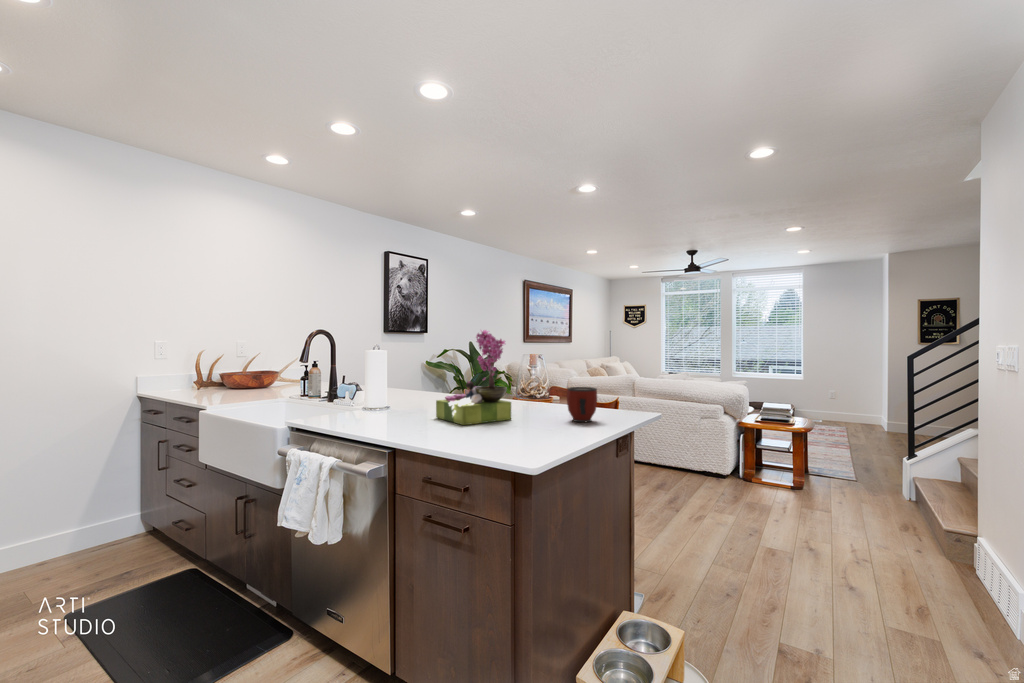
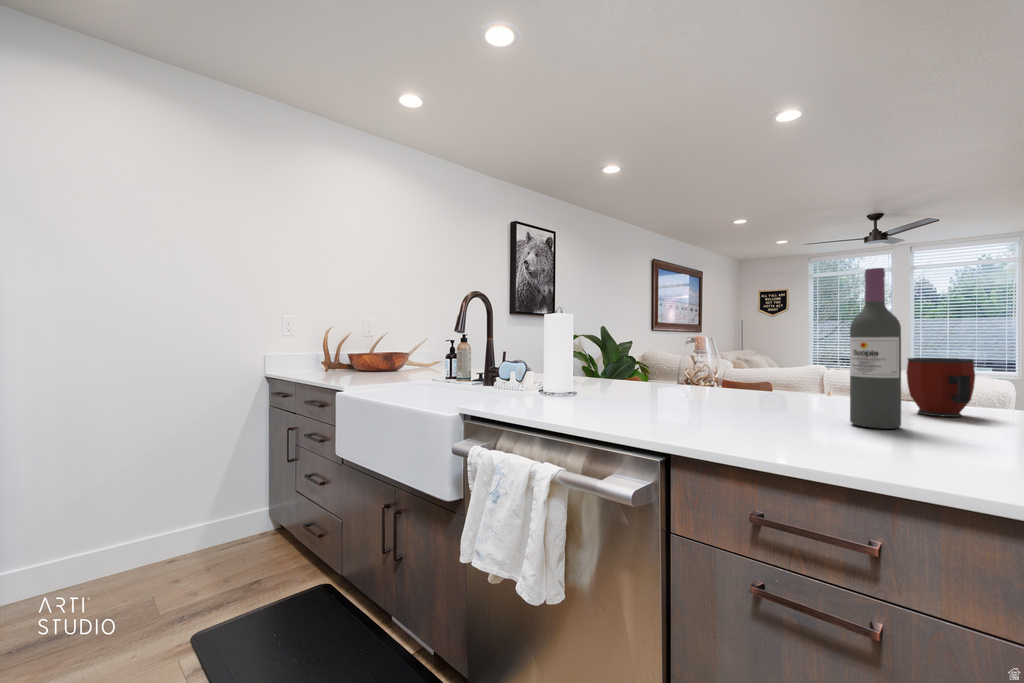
flower arrangement: present [436,330,511,425] -> none [667,270,800,417]
wine bottle: none [516,340,539,430] -> present [850,268,901,429]

